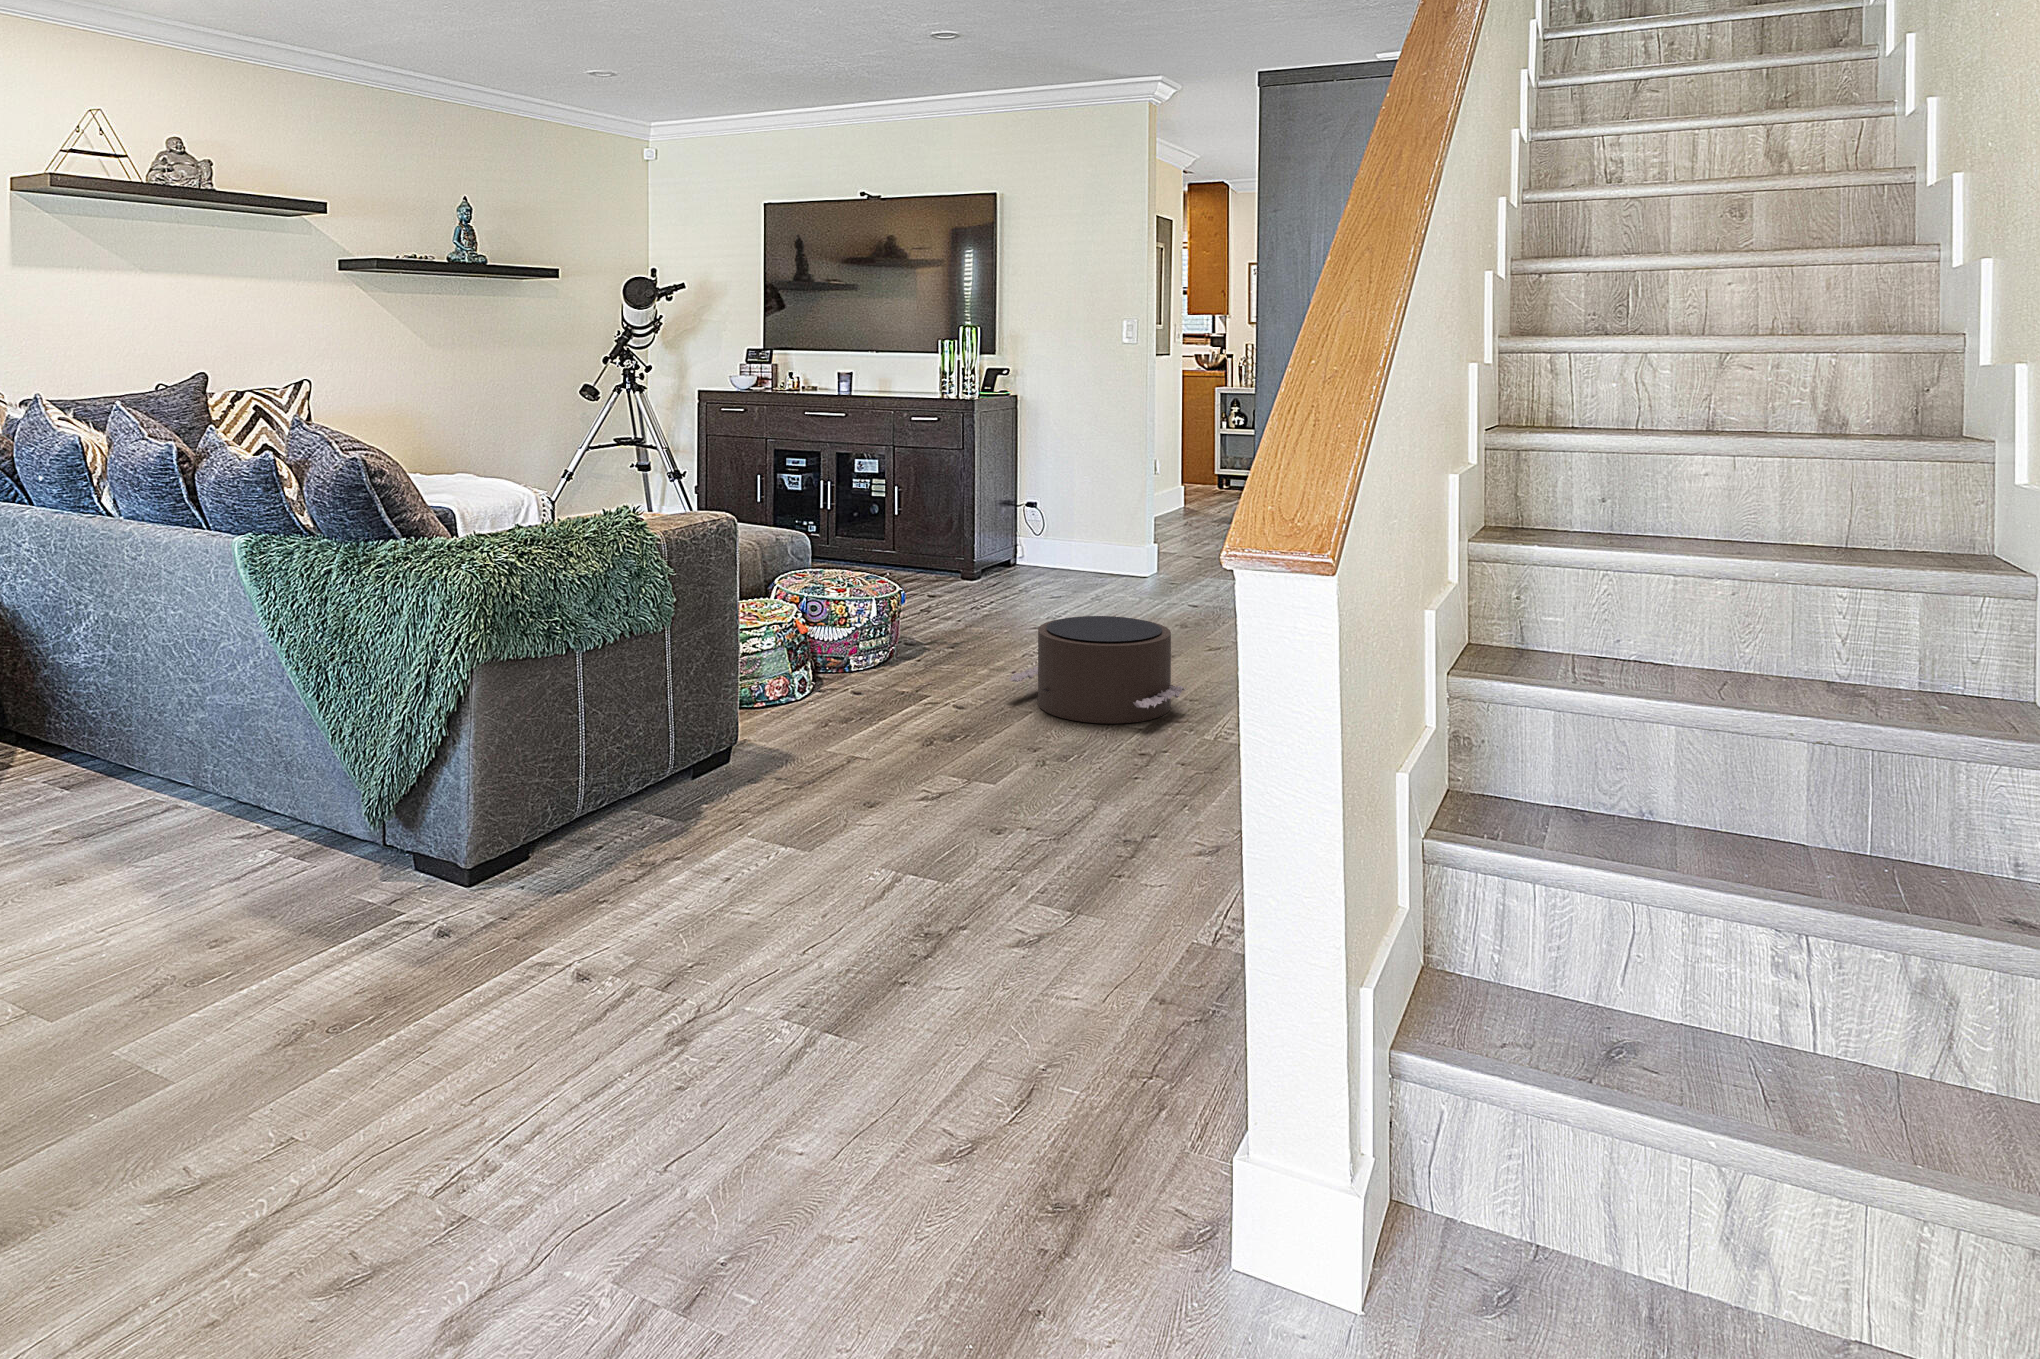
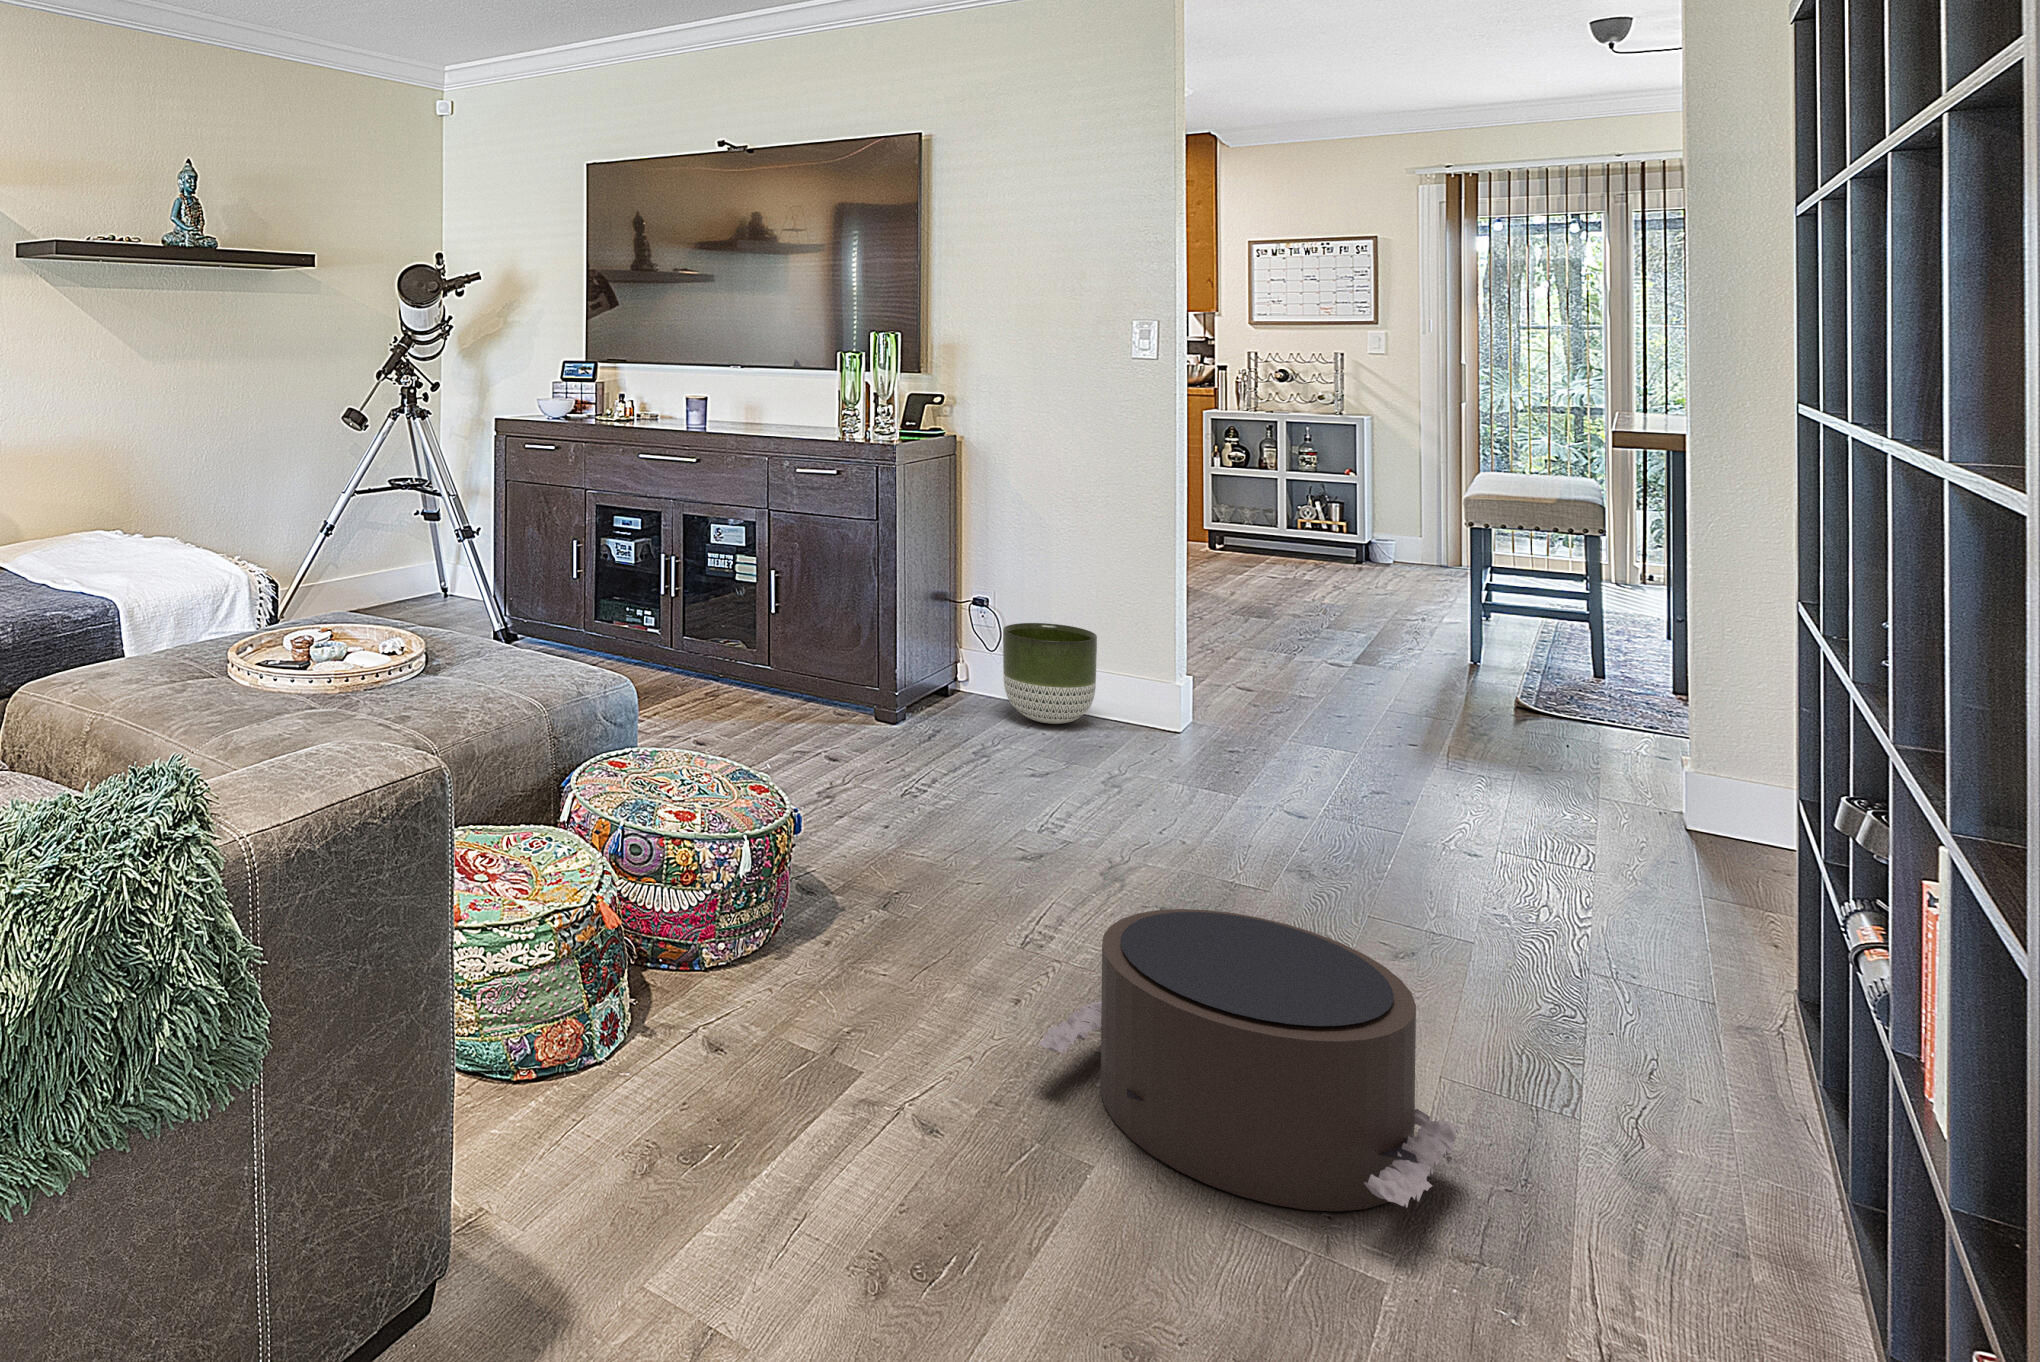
planter: none [1044,515,1100,577] -> present [1003,623,1097,724]

